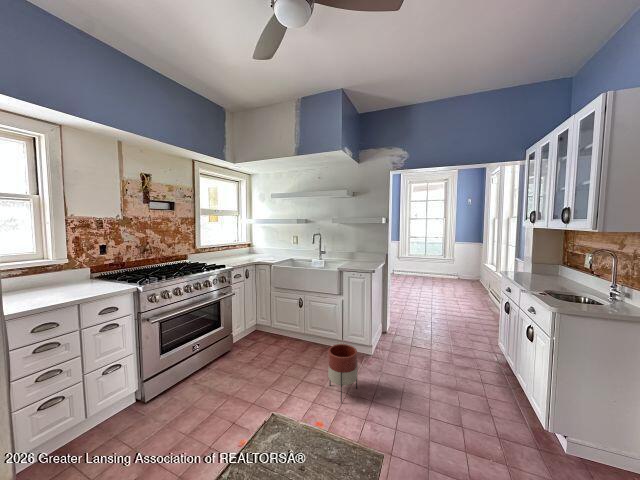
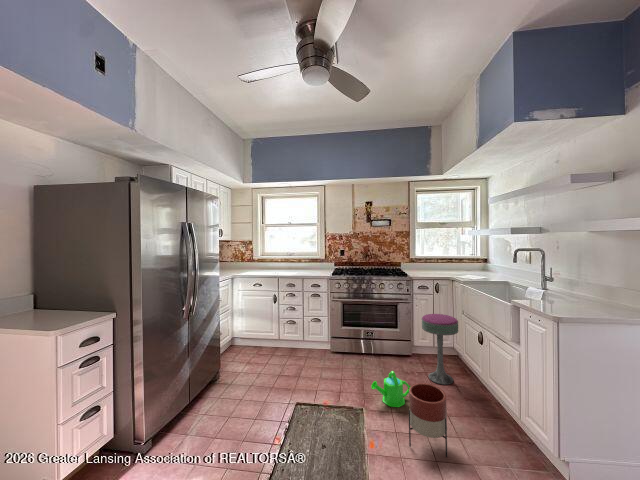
bar stool: none [262,294,293,357] -> present [422,314,458,385]
watering can: none [272,360,295,397] -> present [371,371,410,407]

